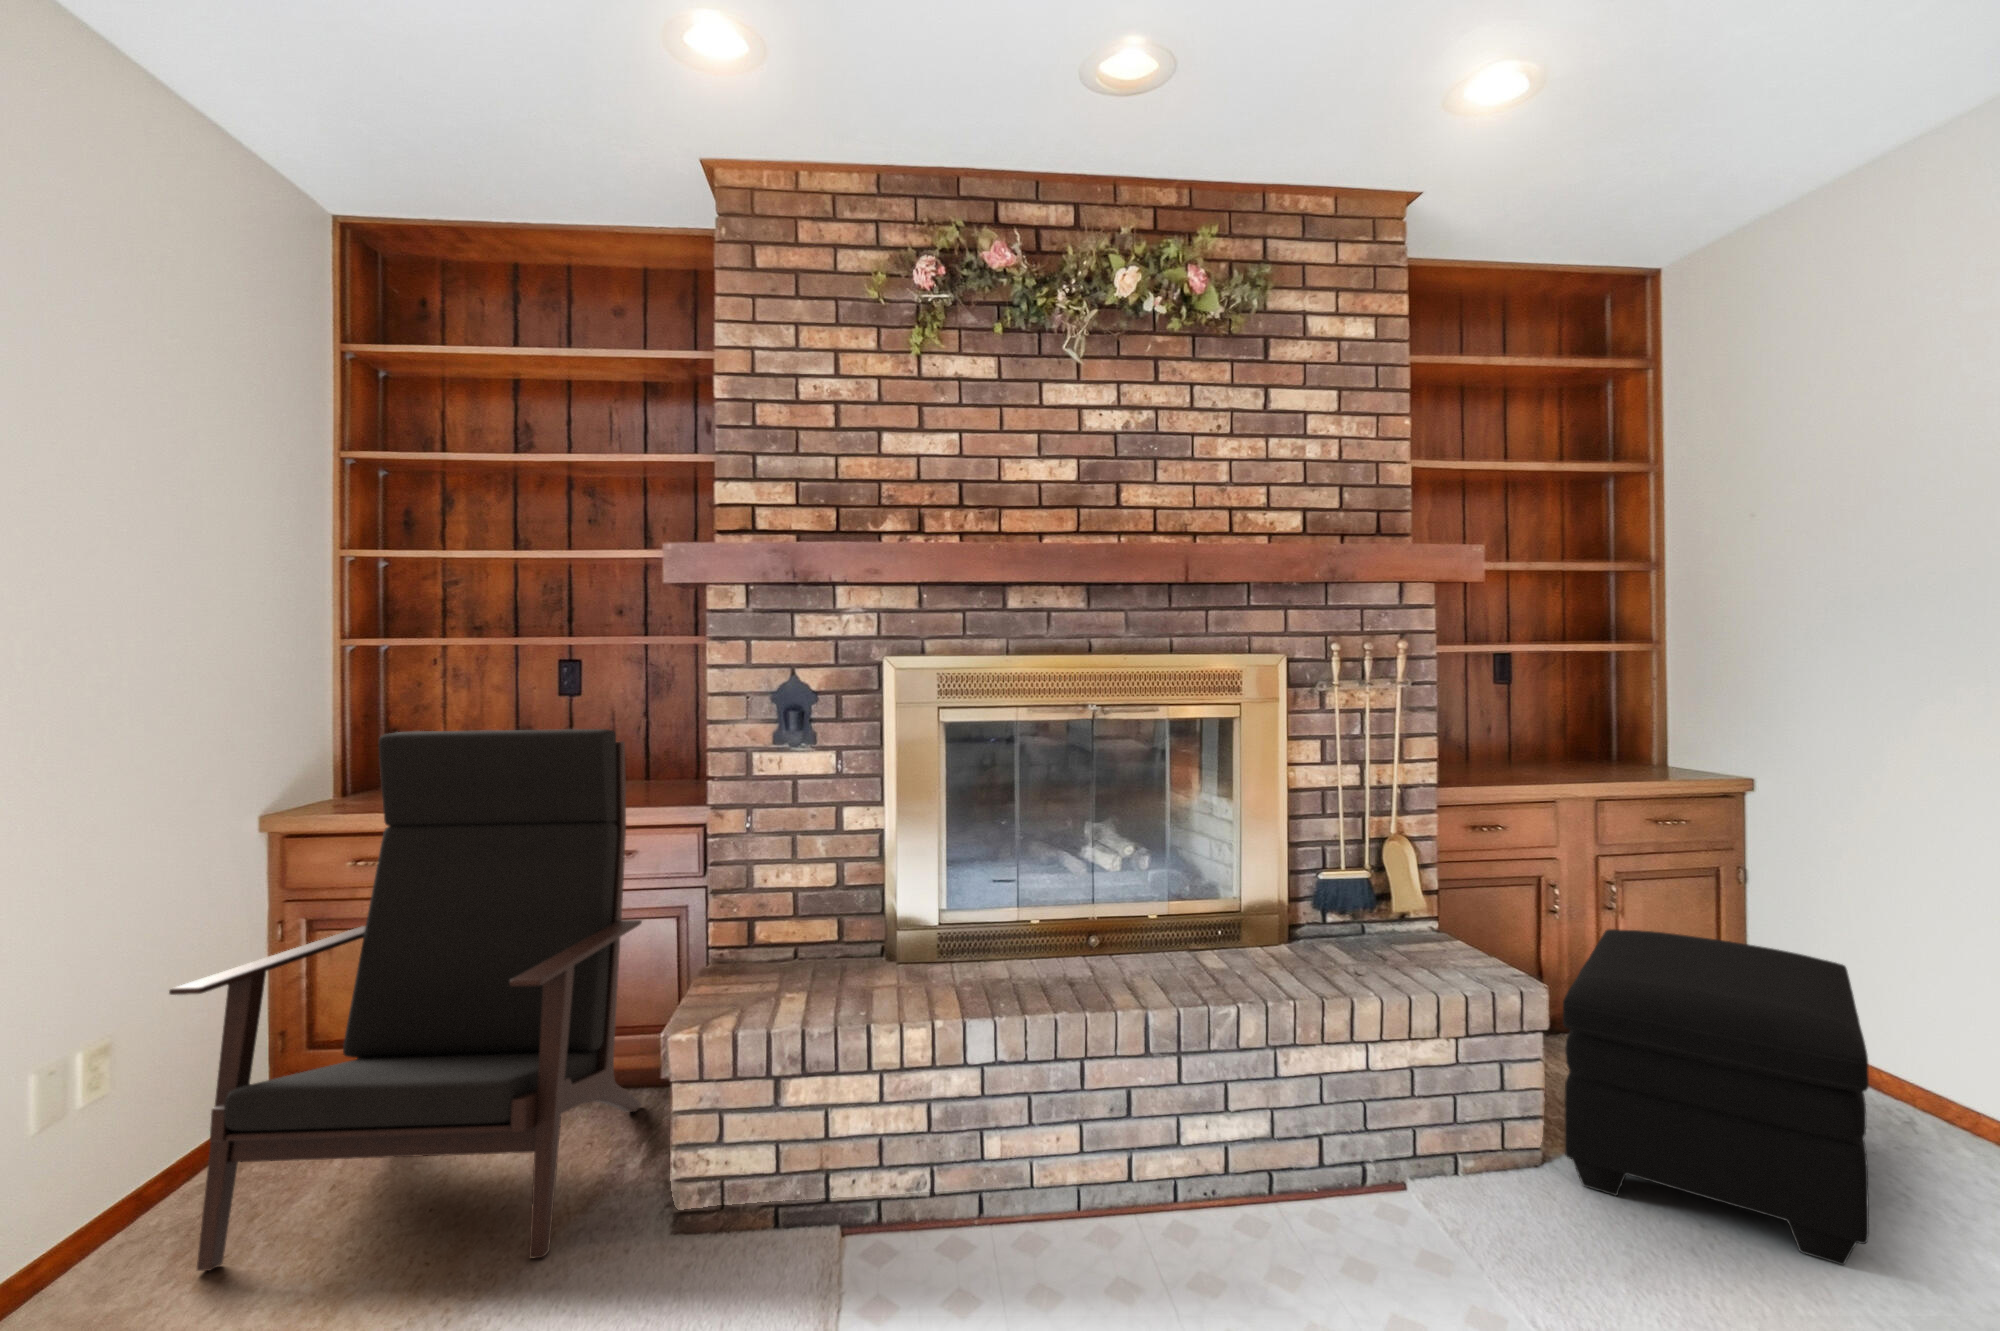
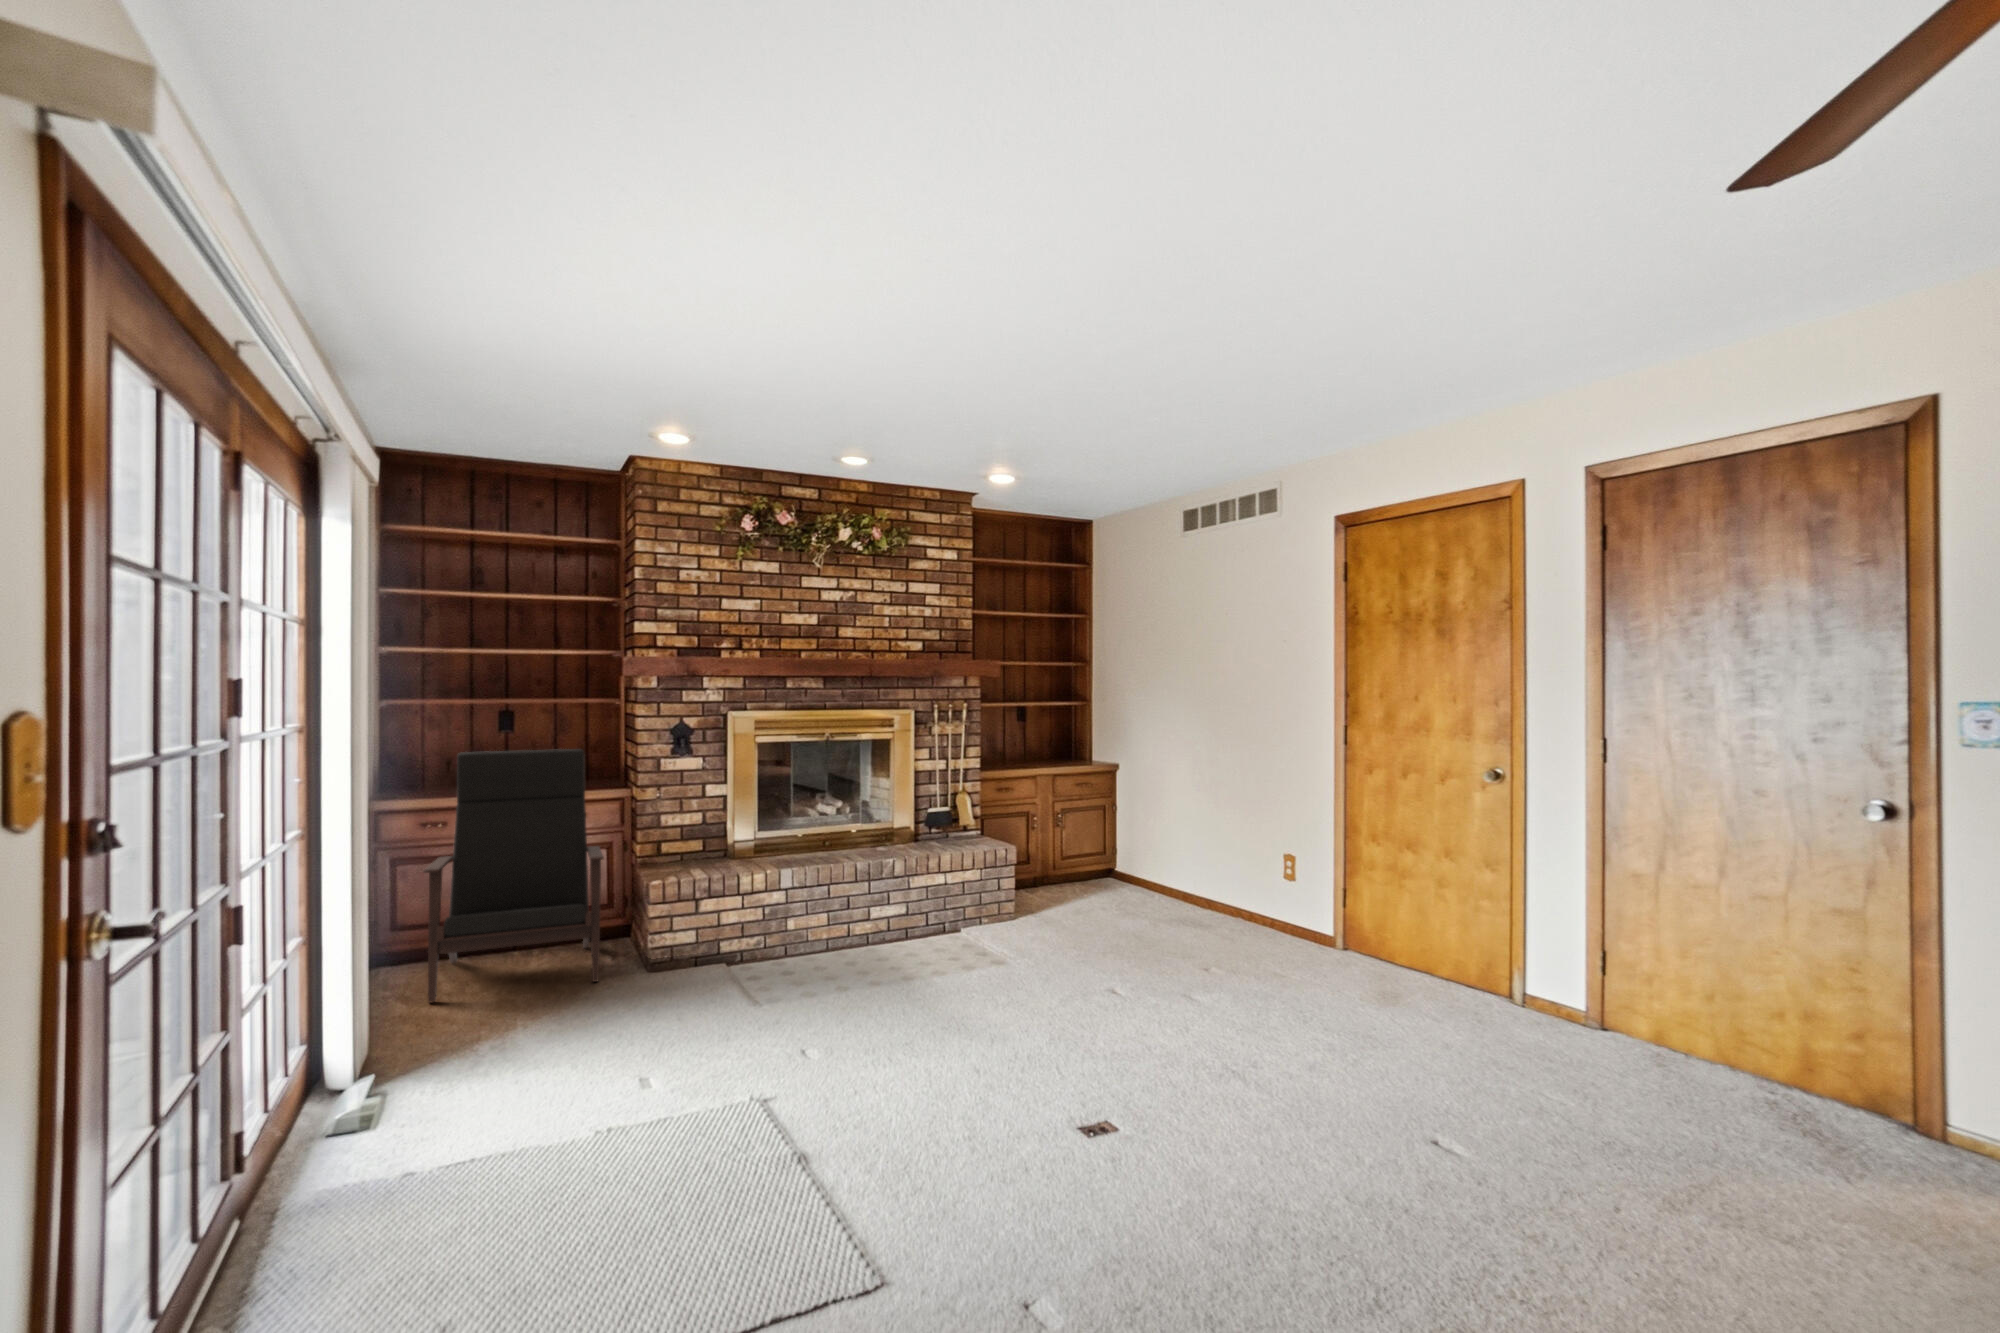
ottoman: present [1563,929,1869,1265] -> none [1018,829,1127,928]

